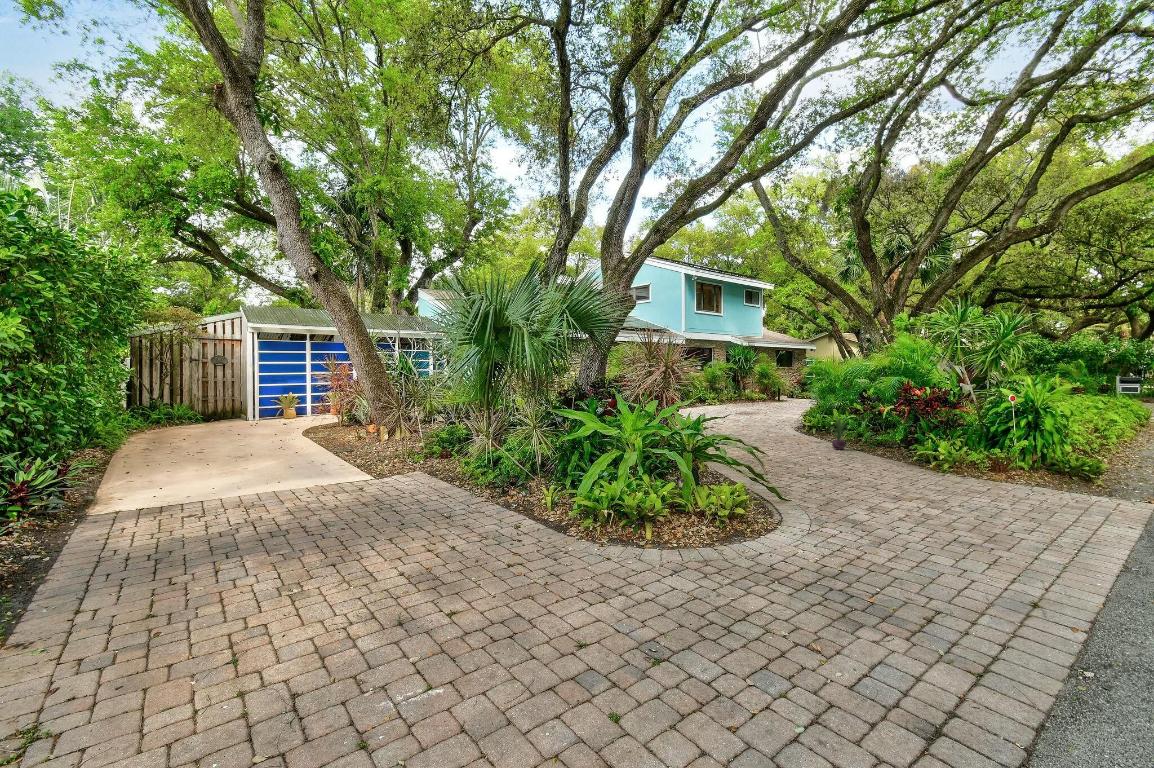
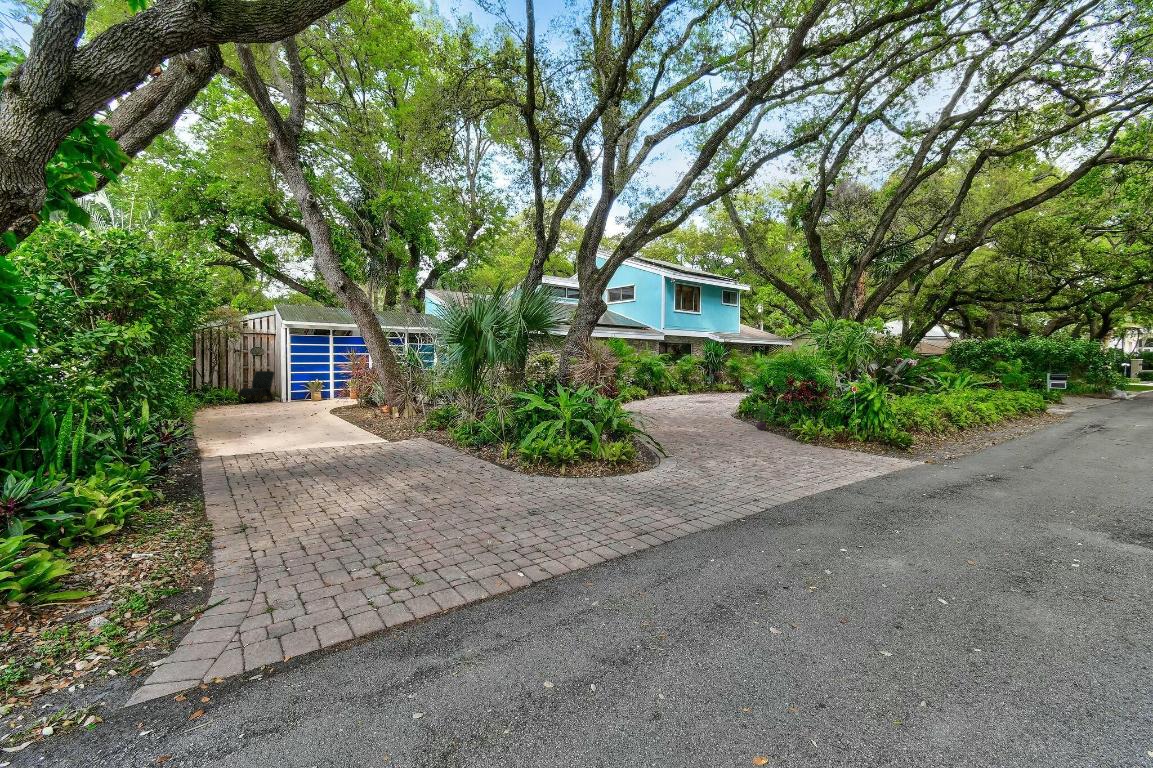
lounge chair: none [195,384,240,422] -> present [238,371,274,403]

